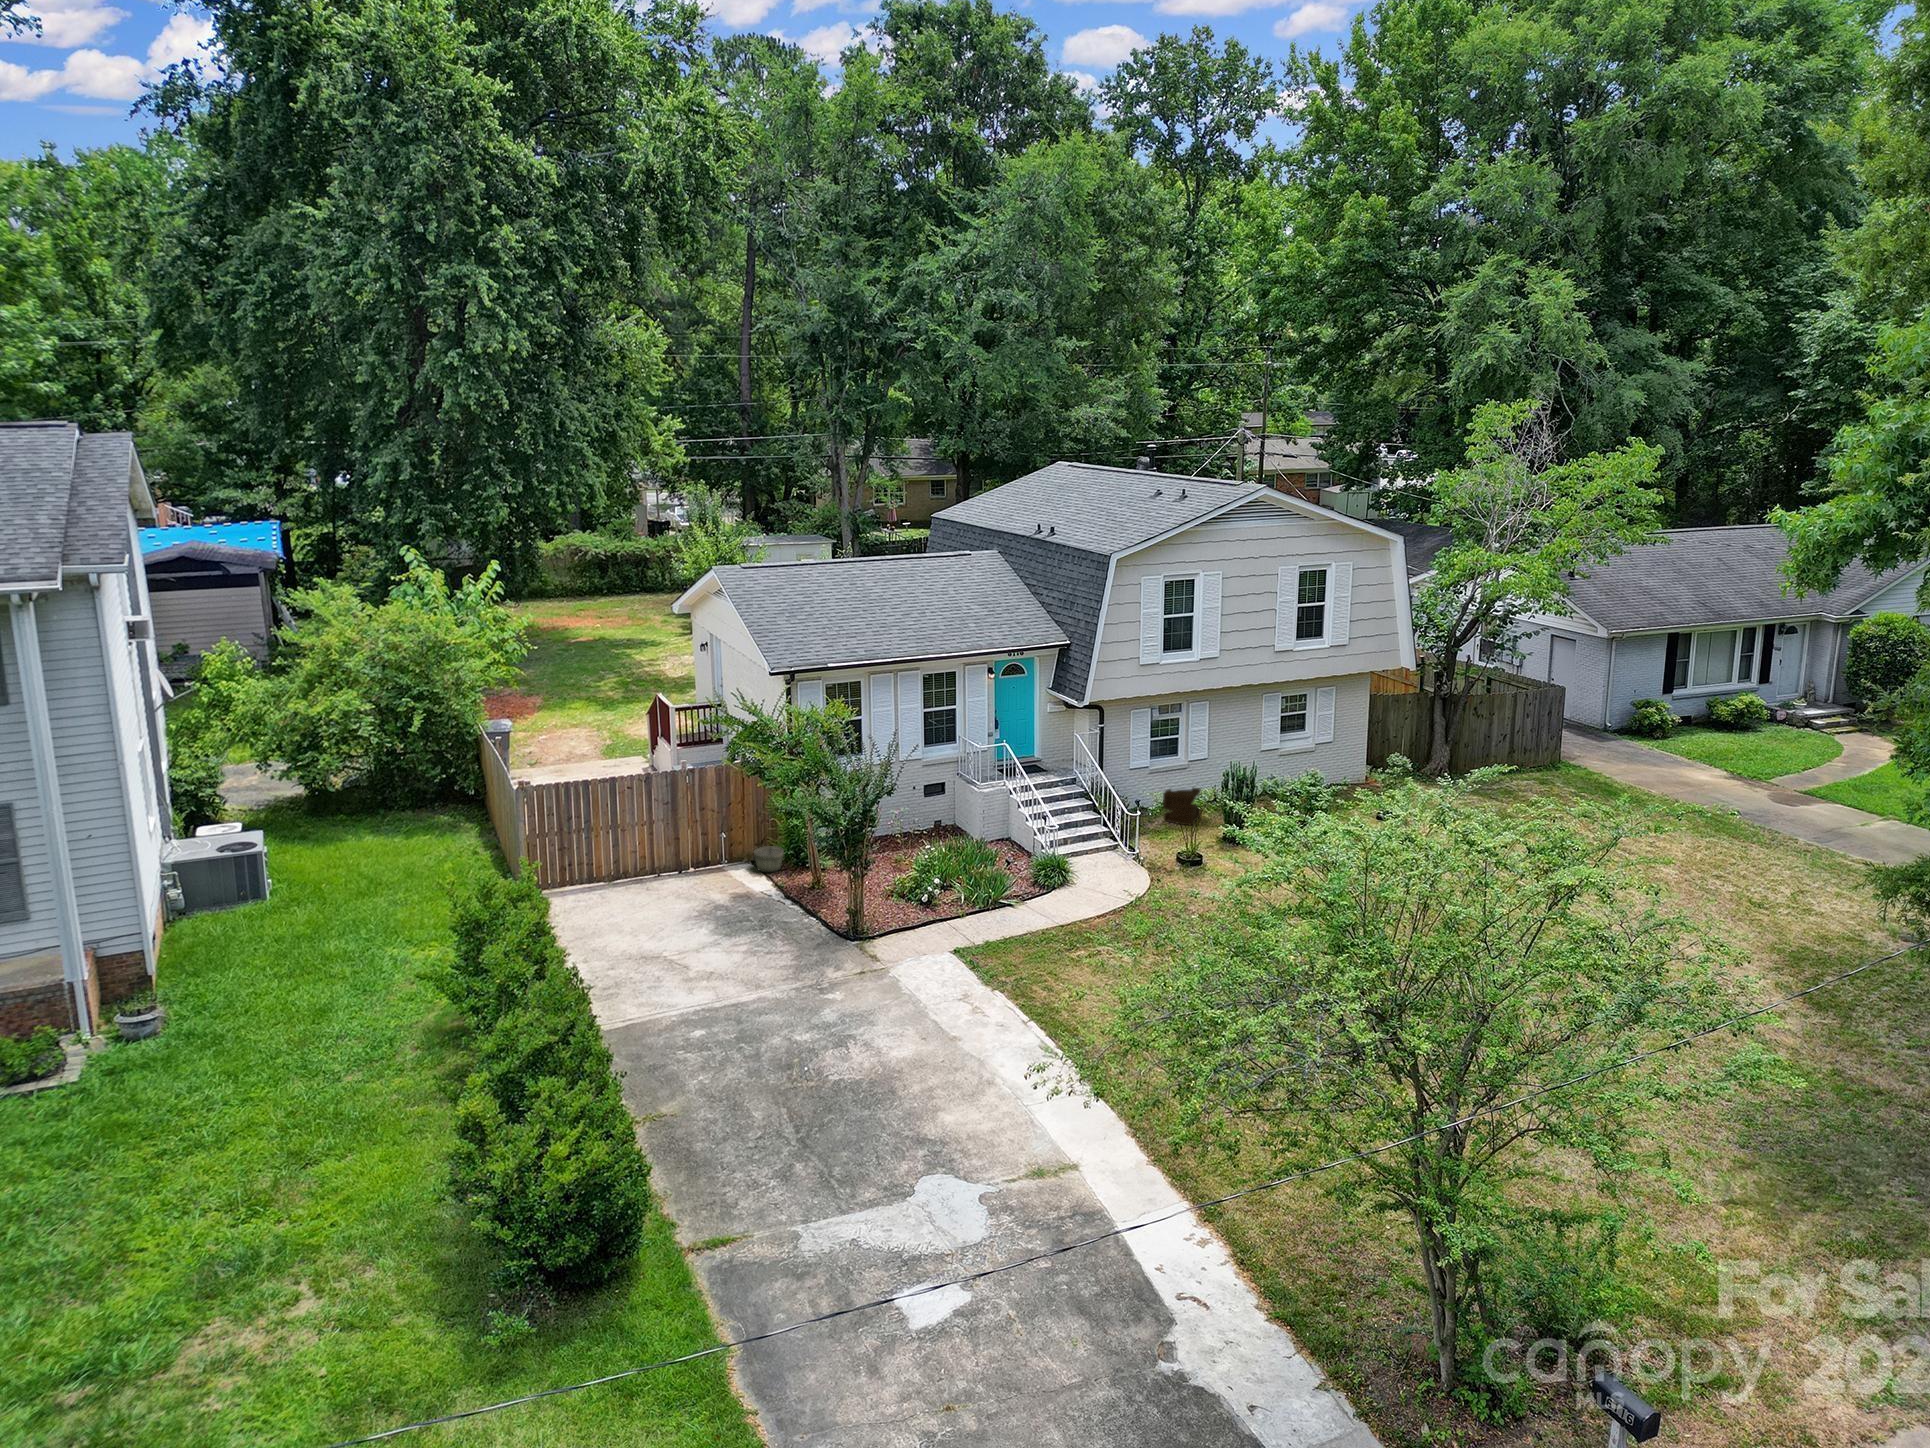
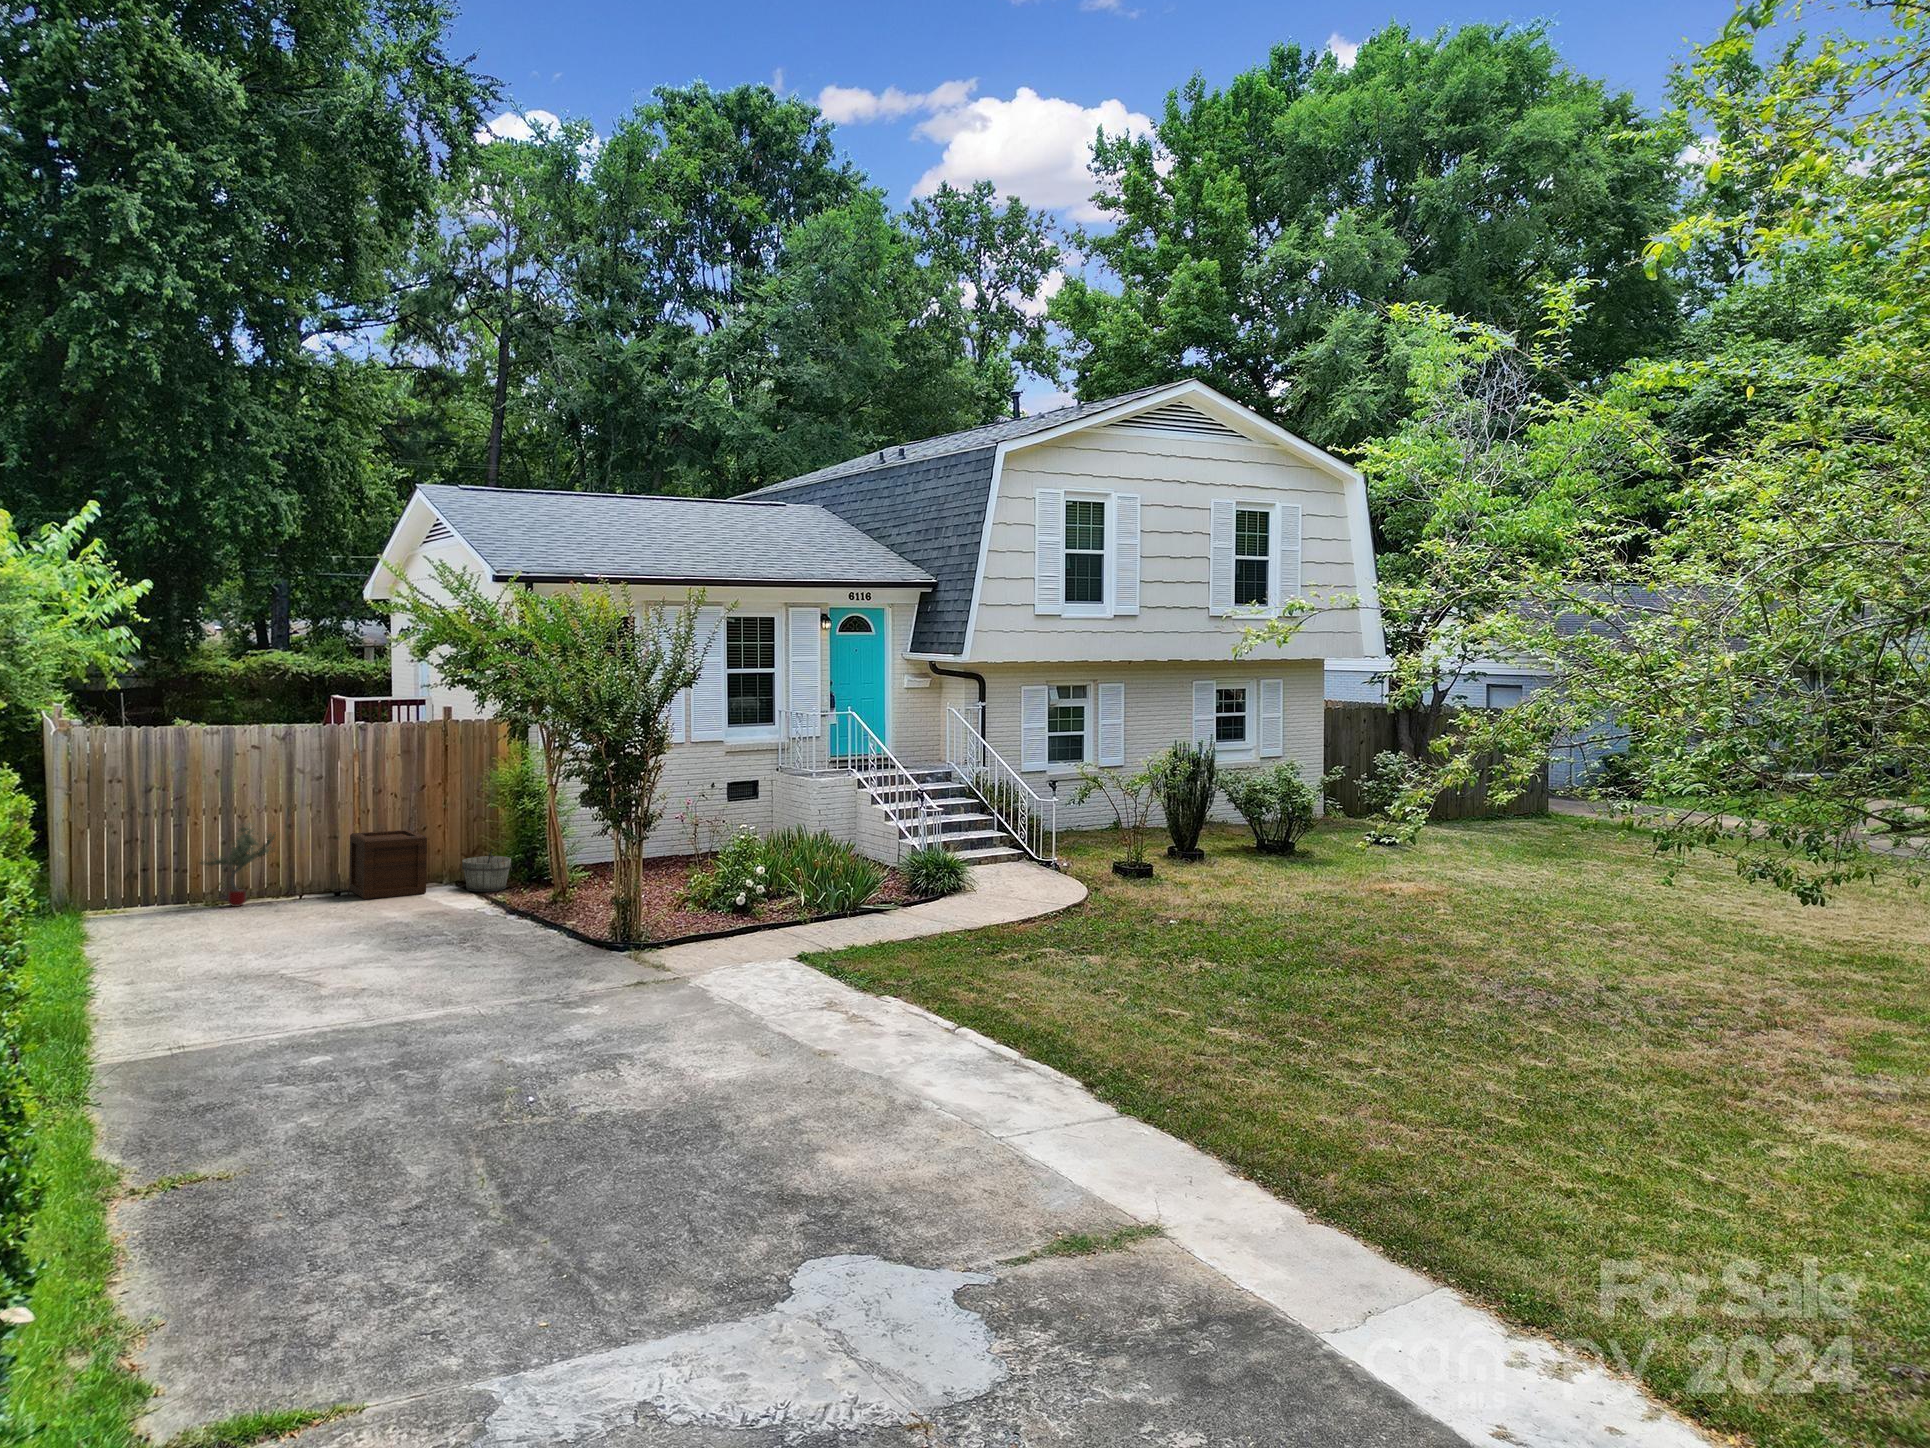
wooden crate: present [1163,788,1201,825] -> present [349,830,427,900]
potted tree: none [600,835,644,886] -> present [200,824,275,907]

